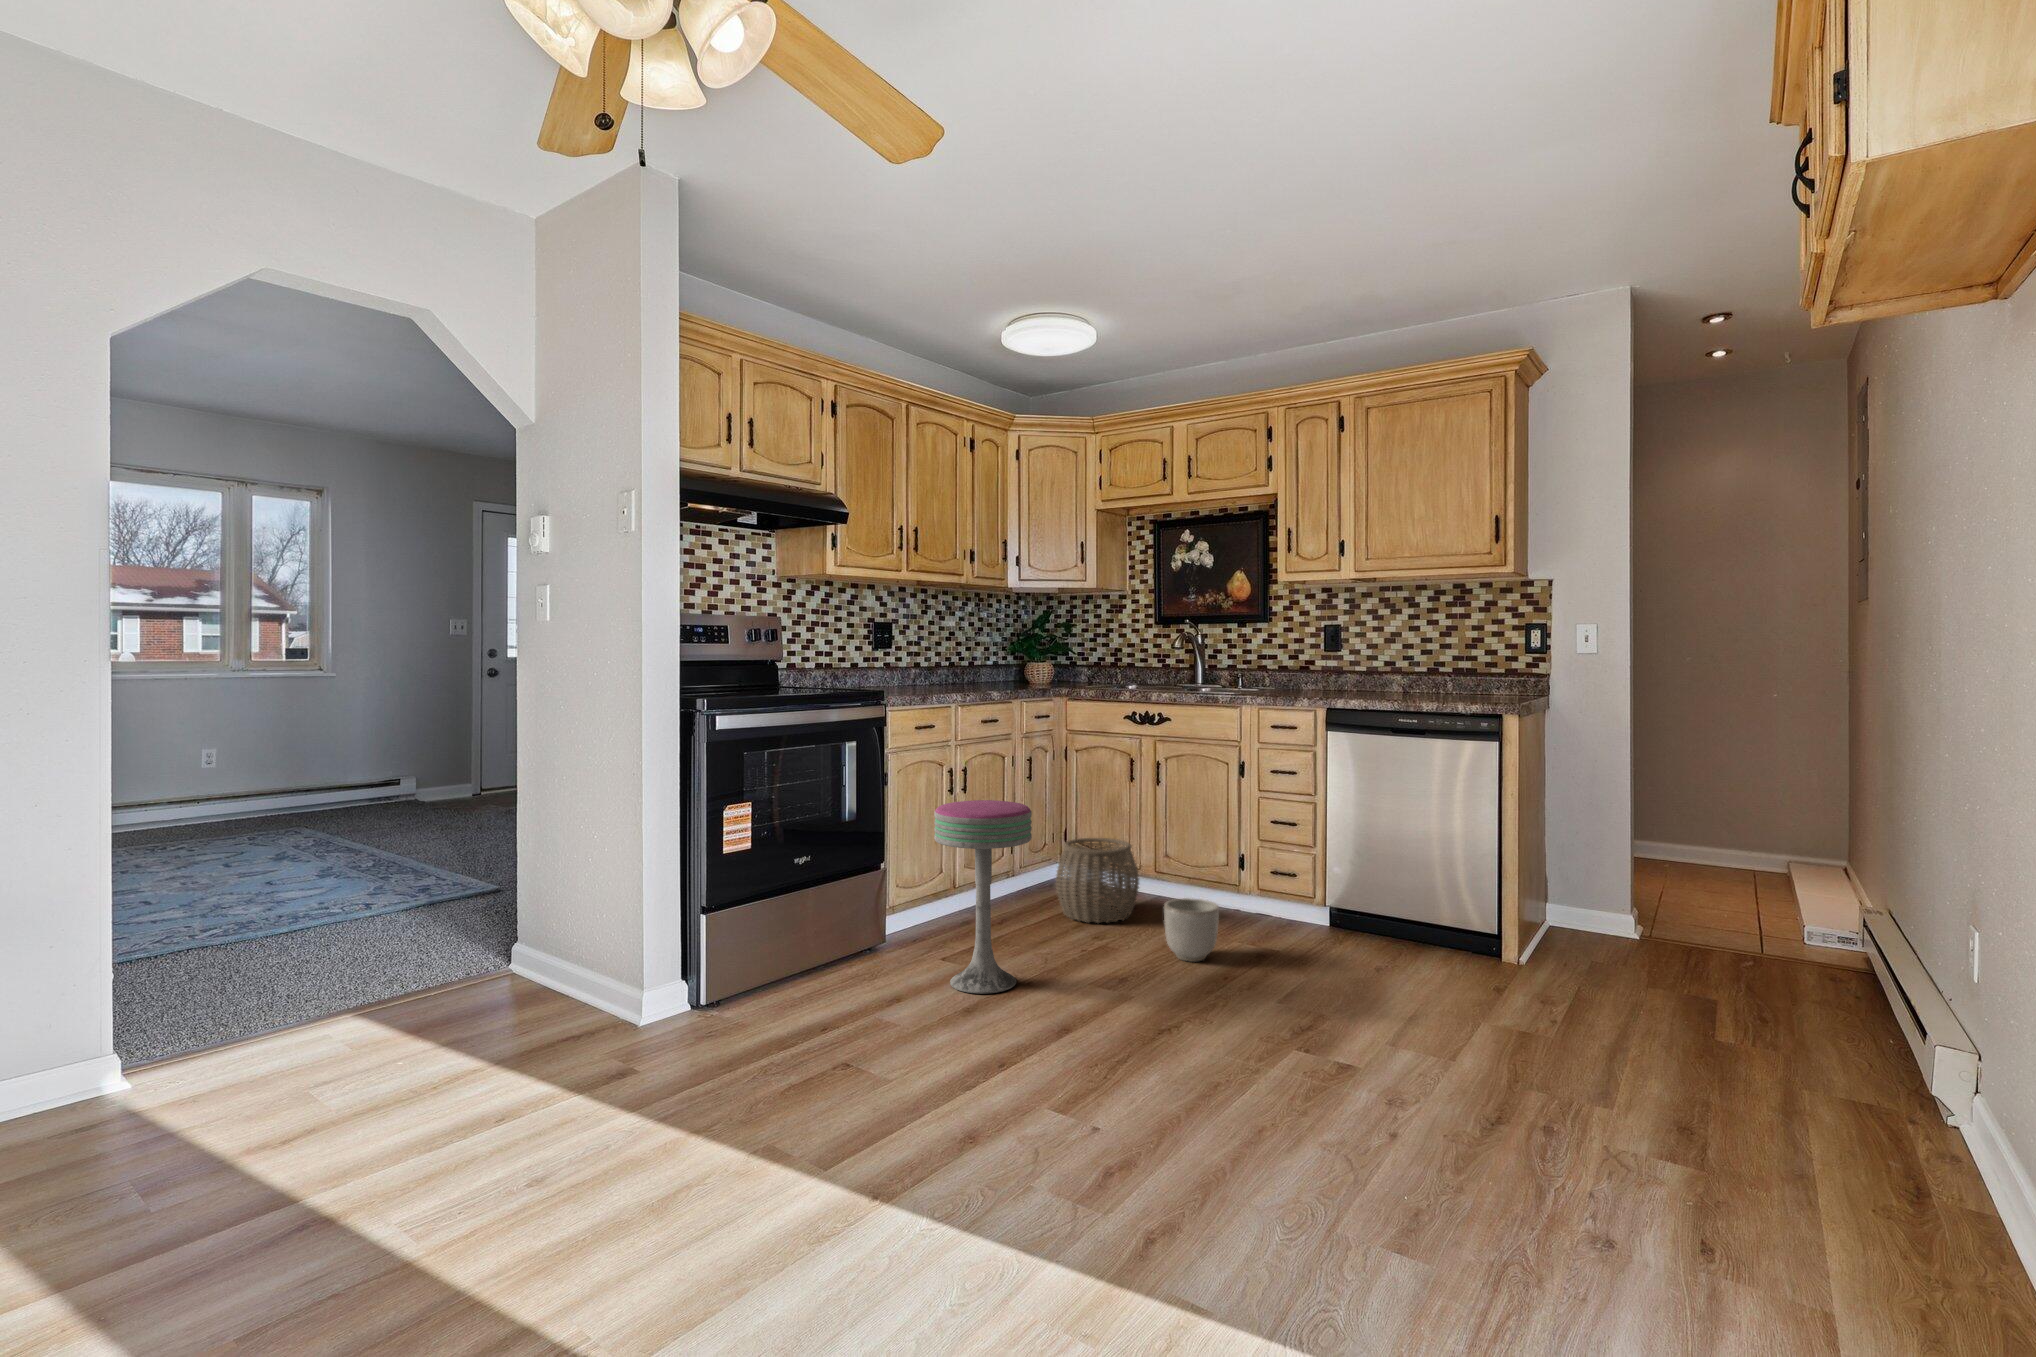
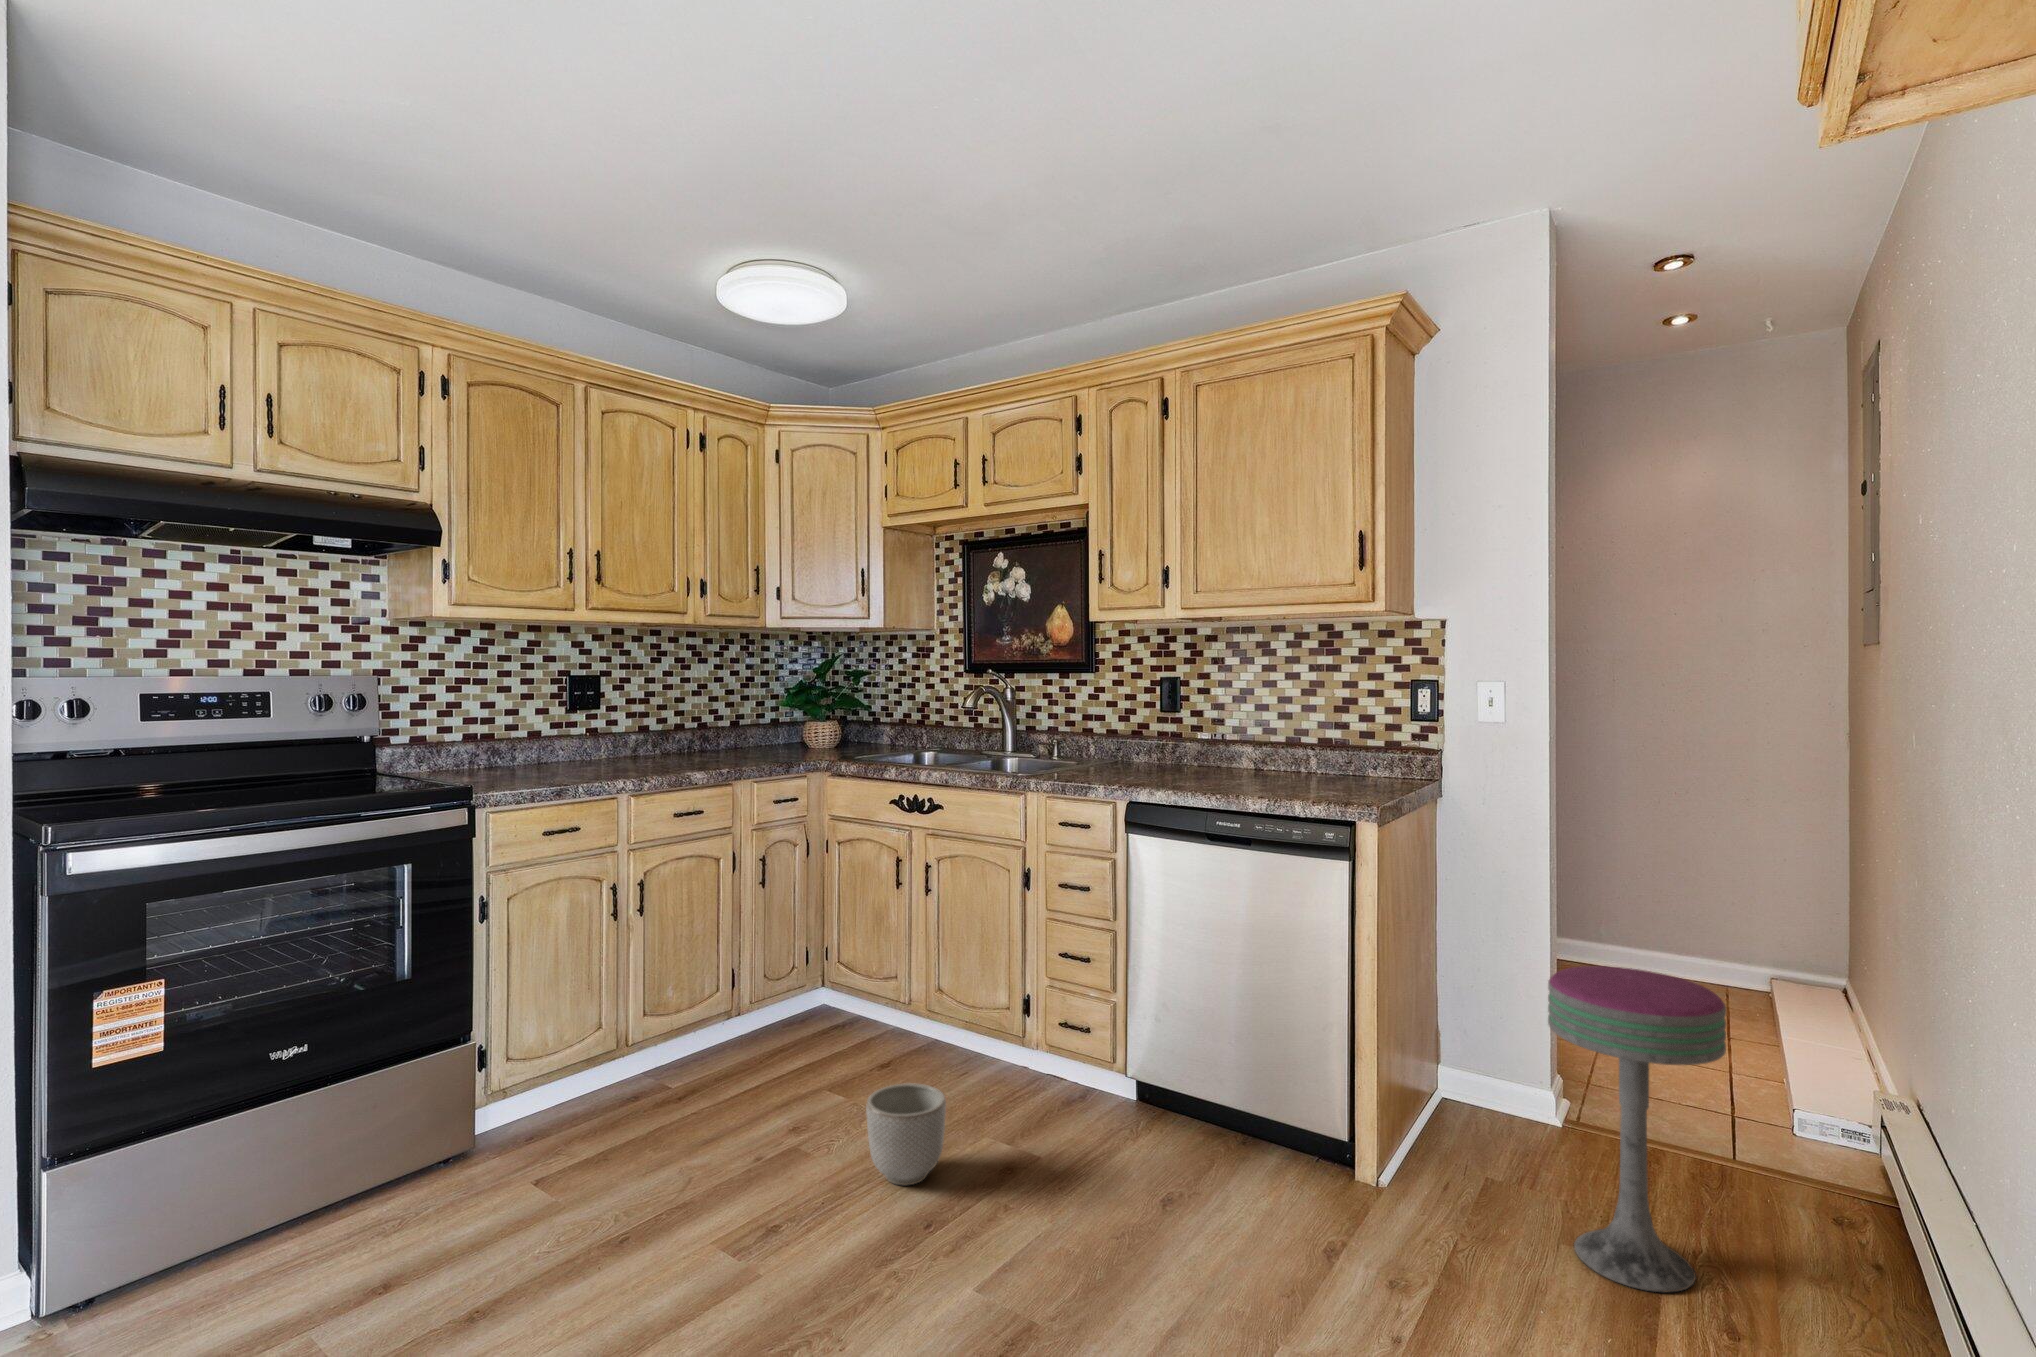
bar stool: present [934,800,1032,994] -> present [1548,966,1726,1293]
woven basket: present [1056,838,1139,923] -> none [767,972,884,1102]

